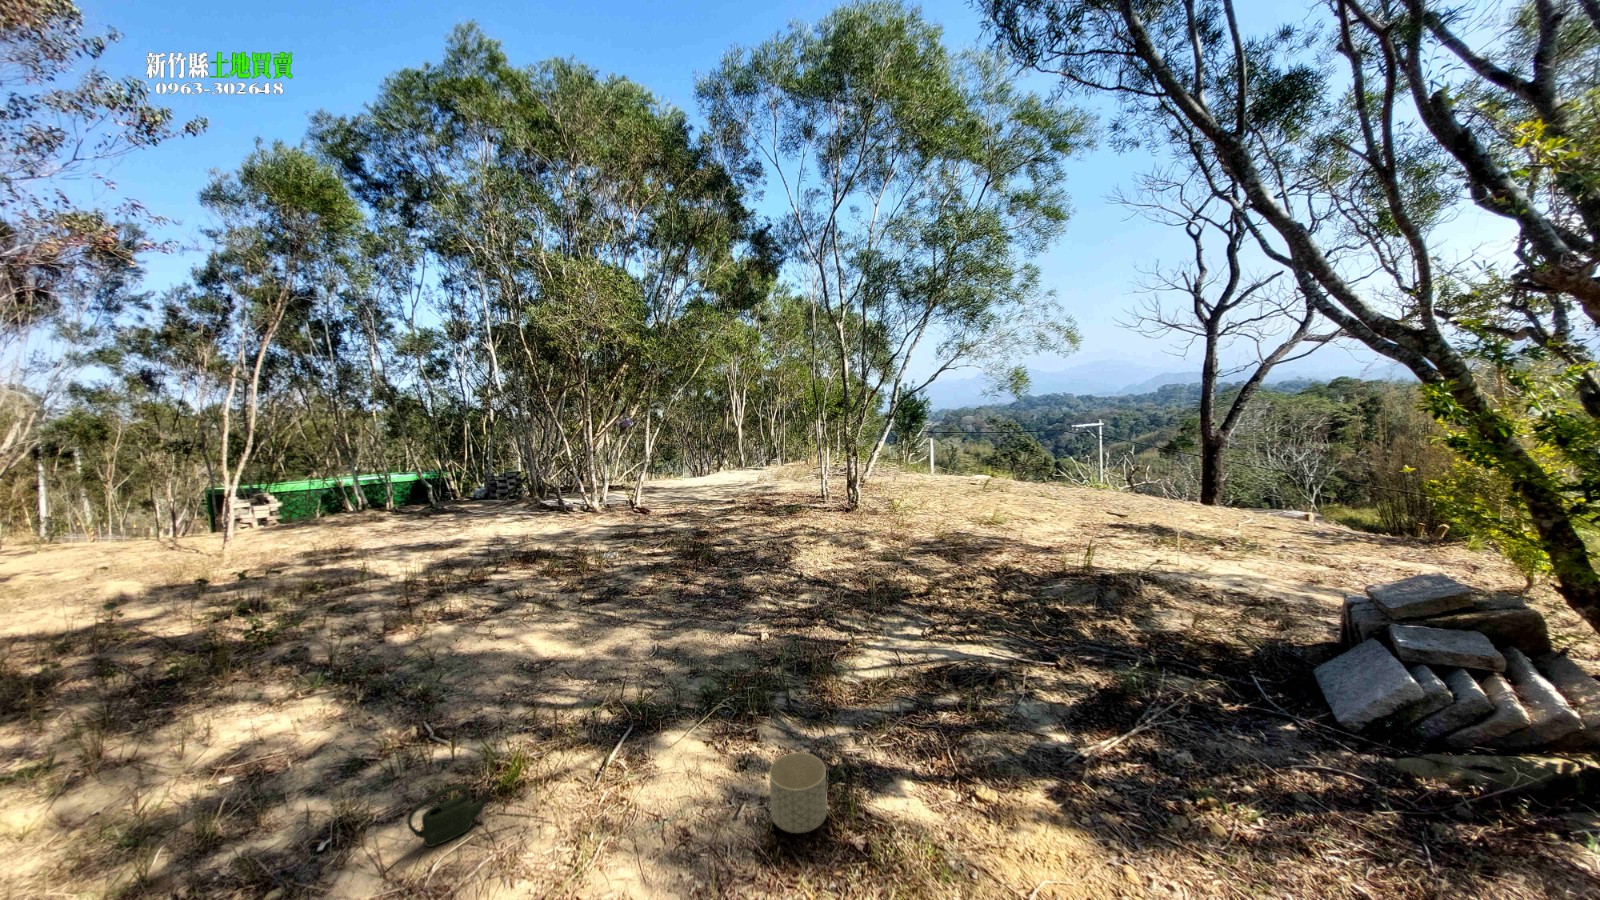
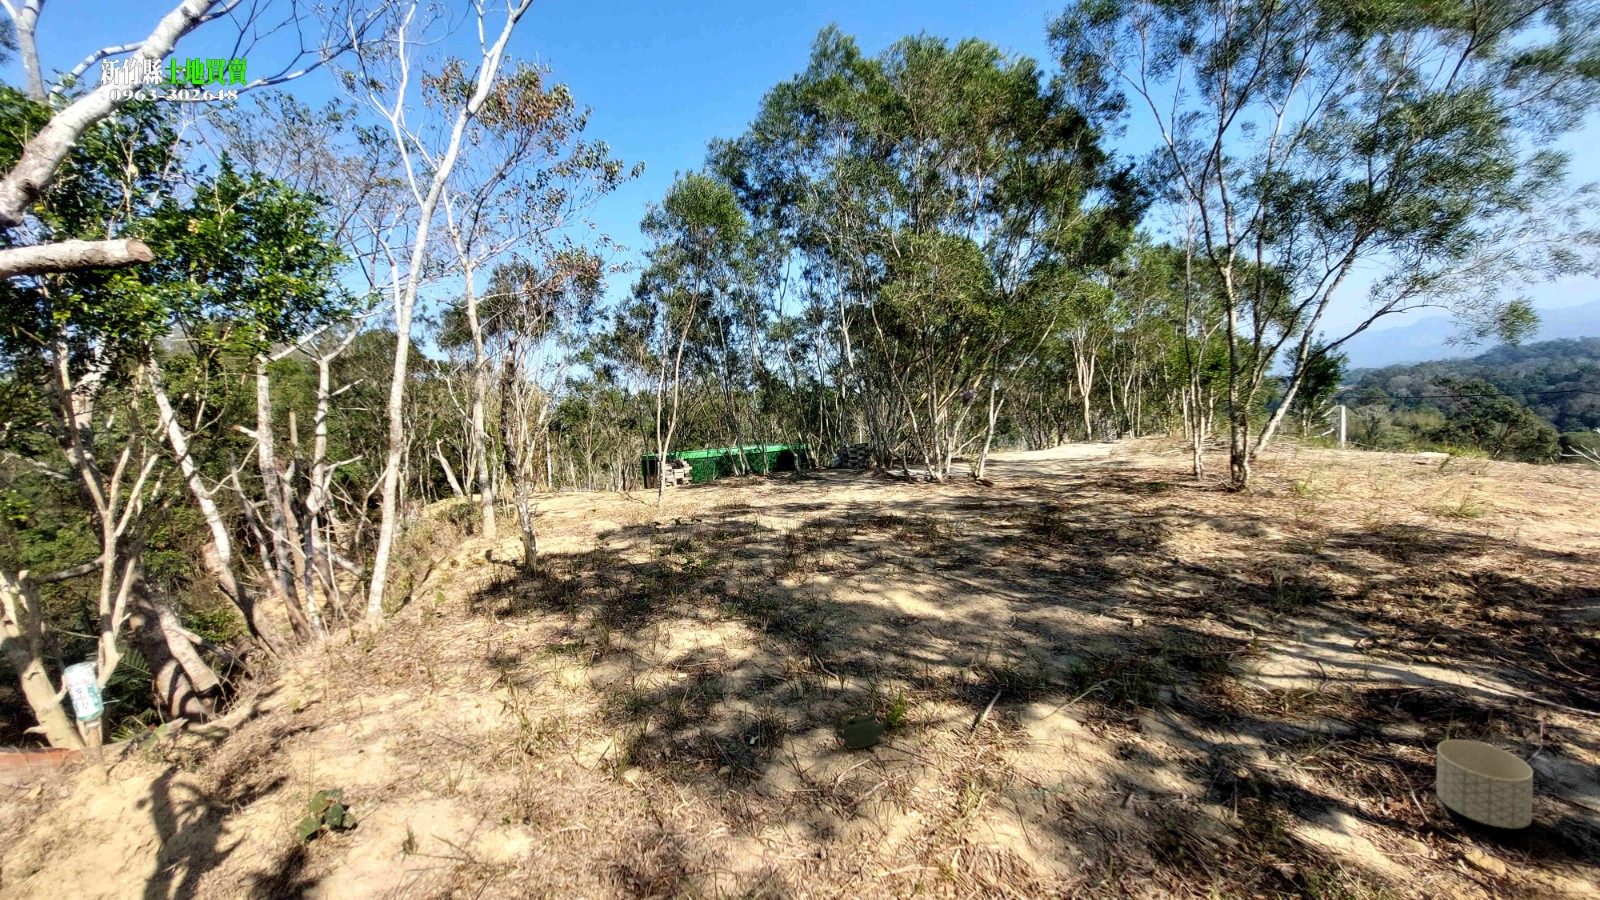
planter: present [769,753,827,833] -> present [1436,740,1533,829]

